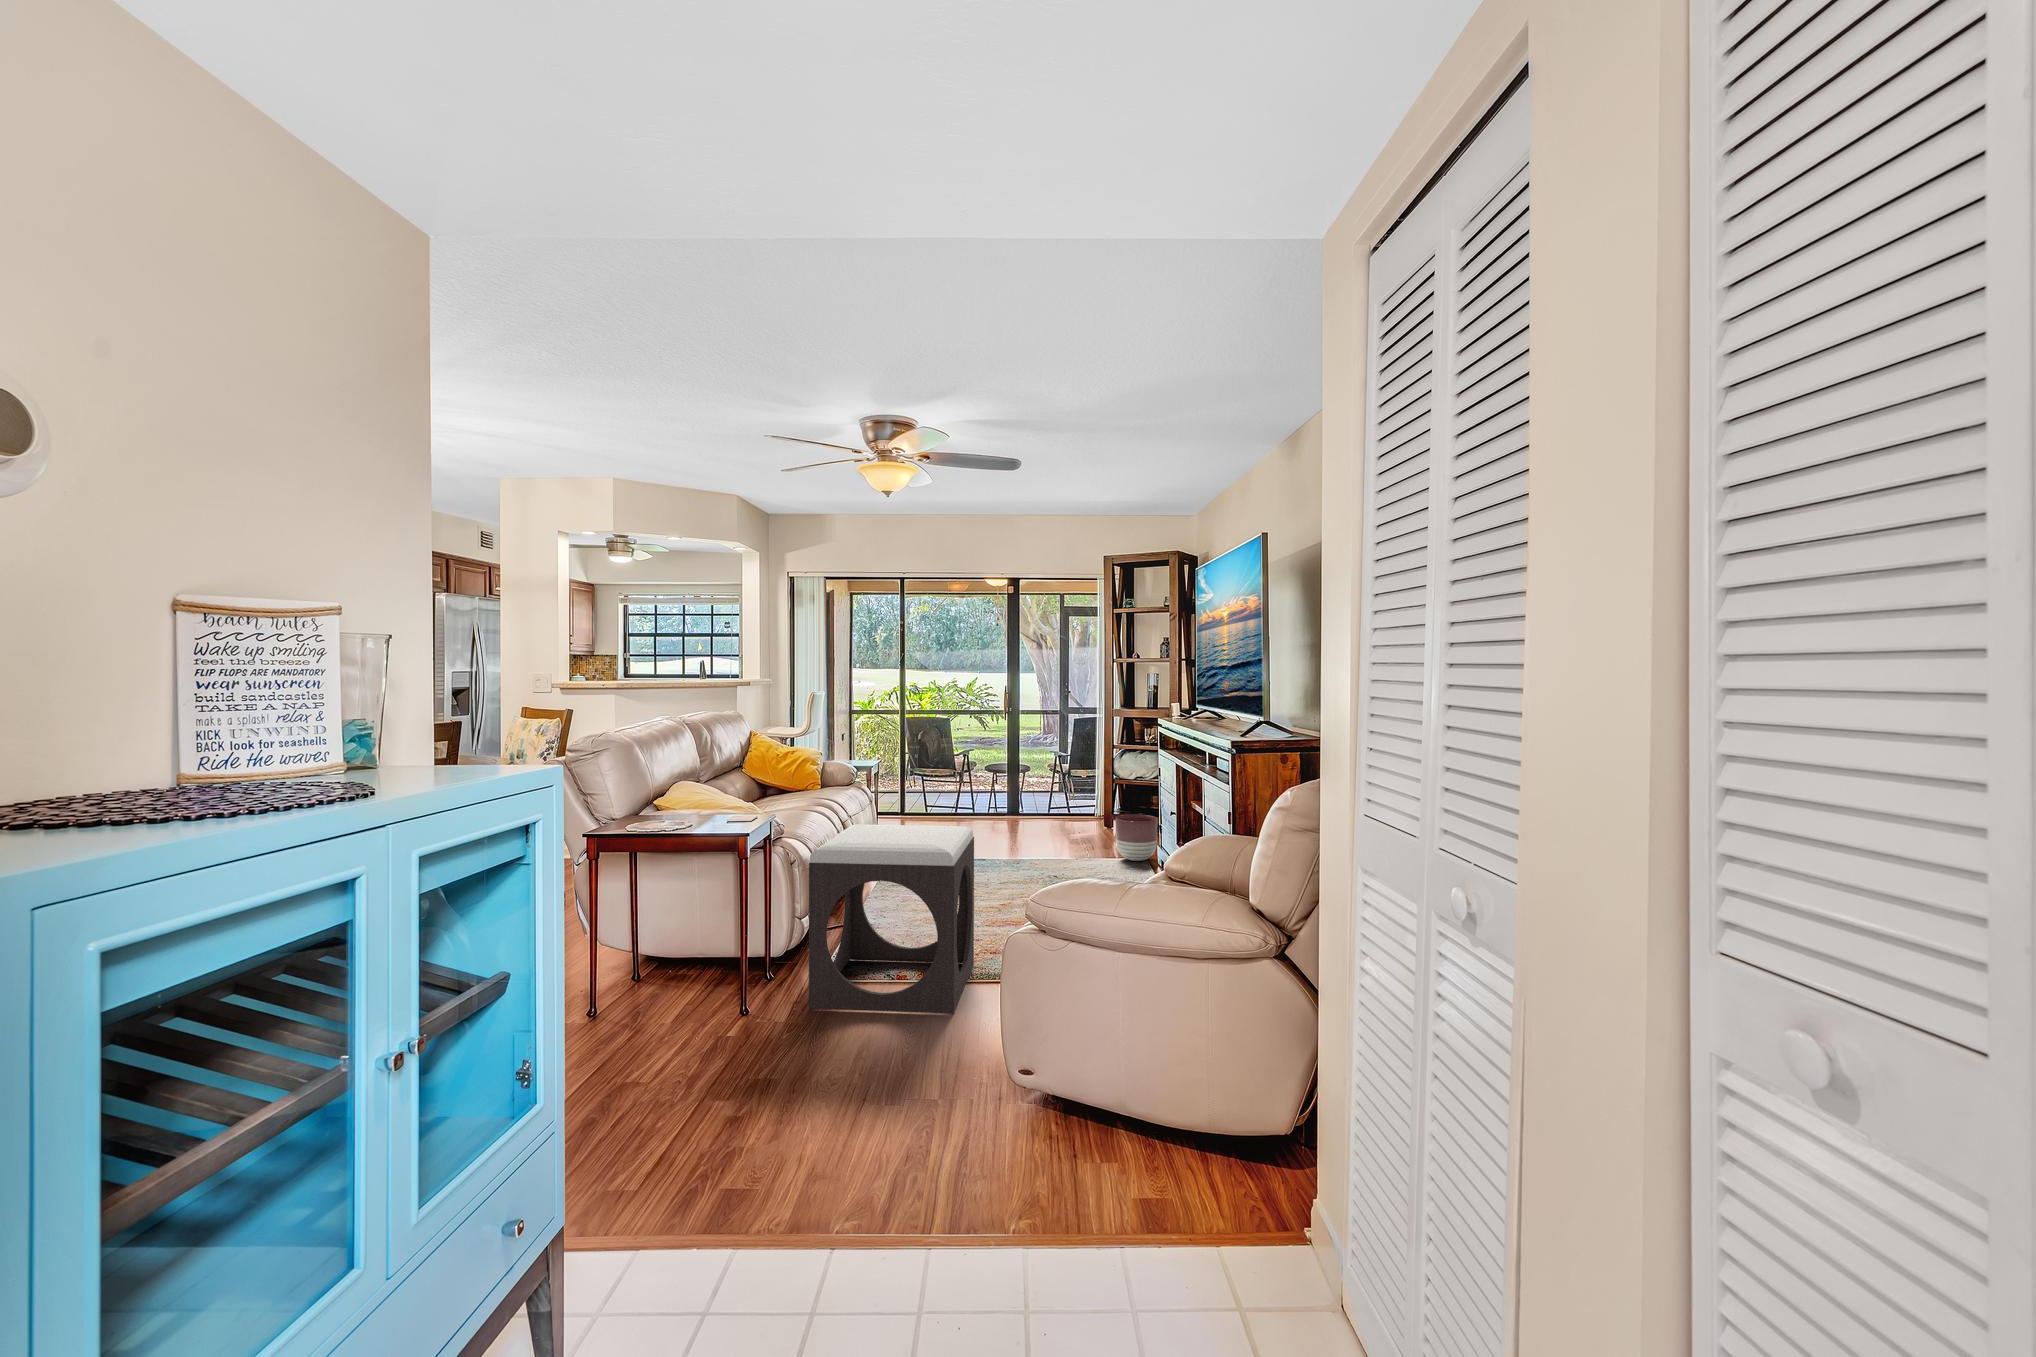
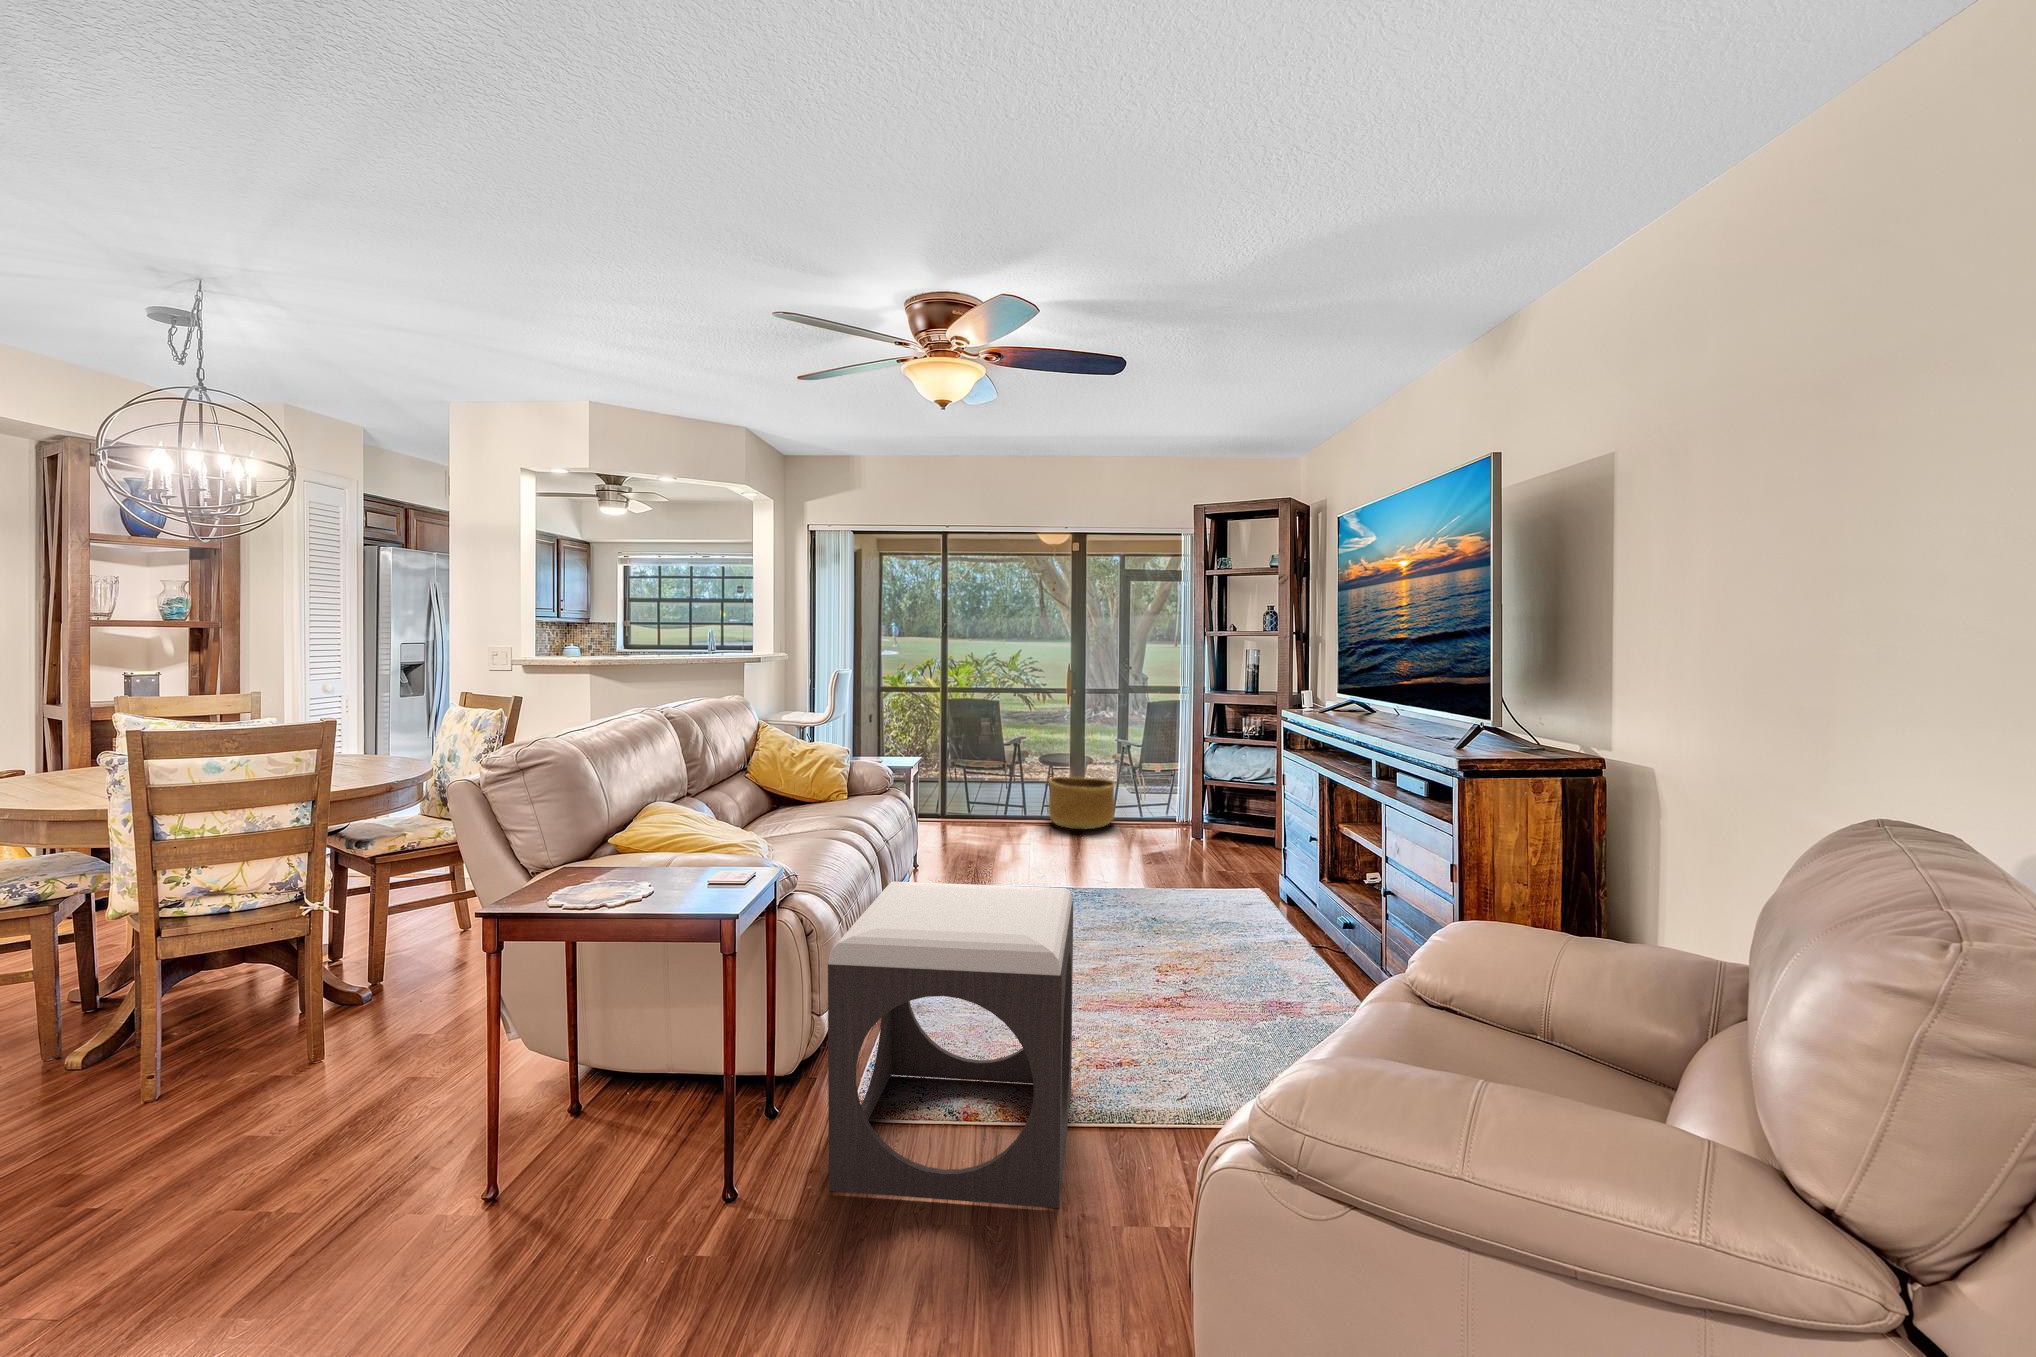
basket: none [989,781,1045,824] -> present [1048,777,1115,829]
planter: present [1116,814,1157,861] -> none [1220,829,1274,890]

